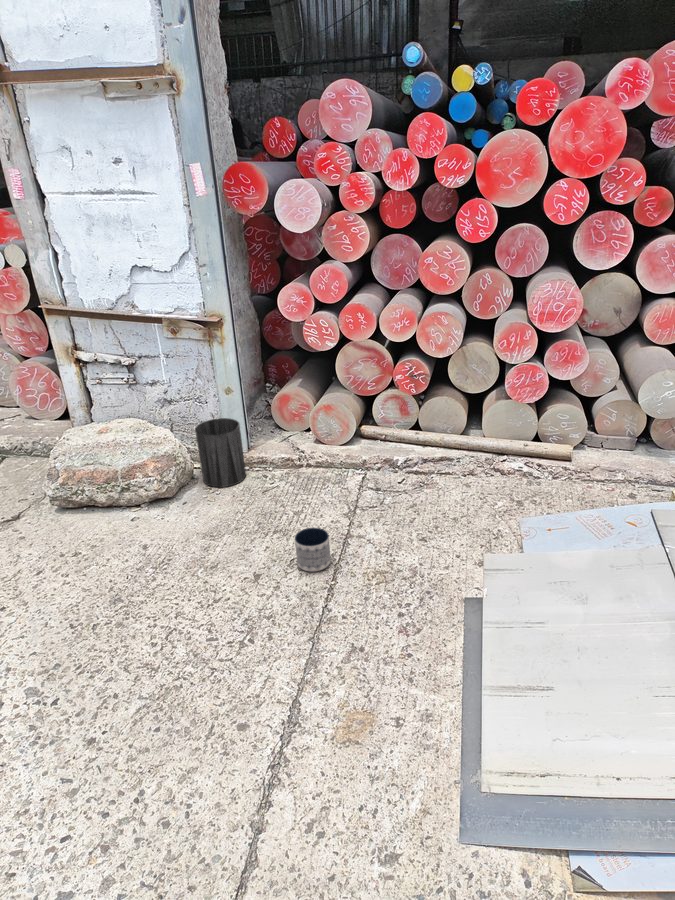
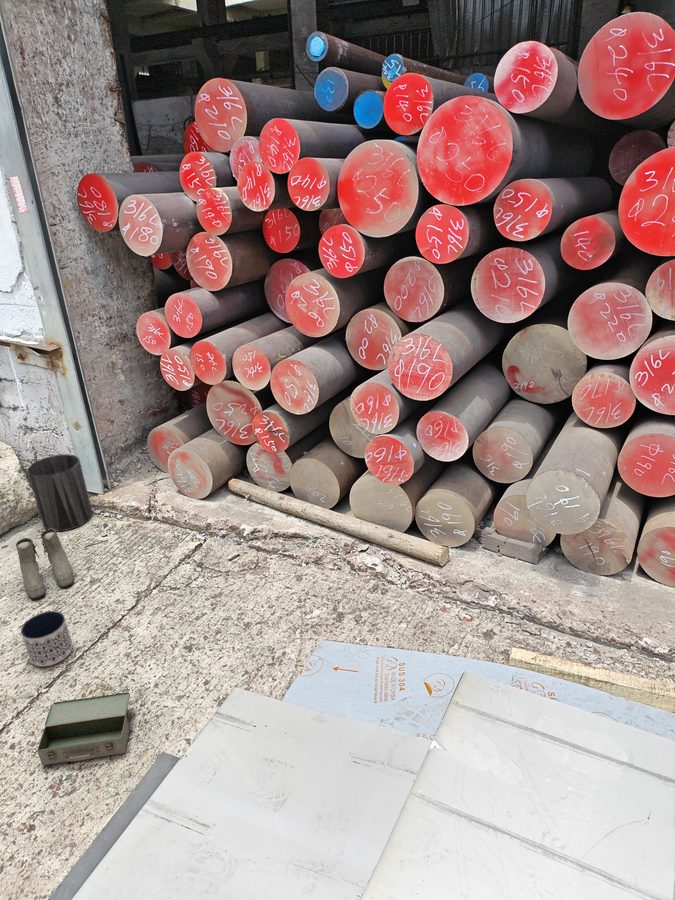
boots: none [231,475,282,532] -> present [16,529,74,598]
toolbox: none [363,567,438,623] -> present [37,692,130,765]

